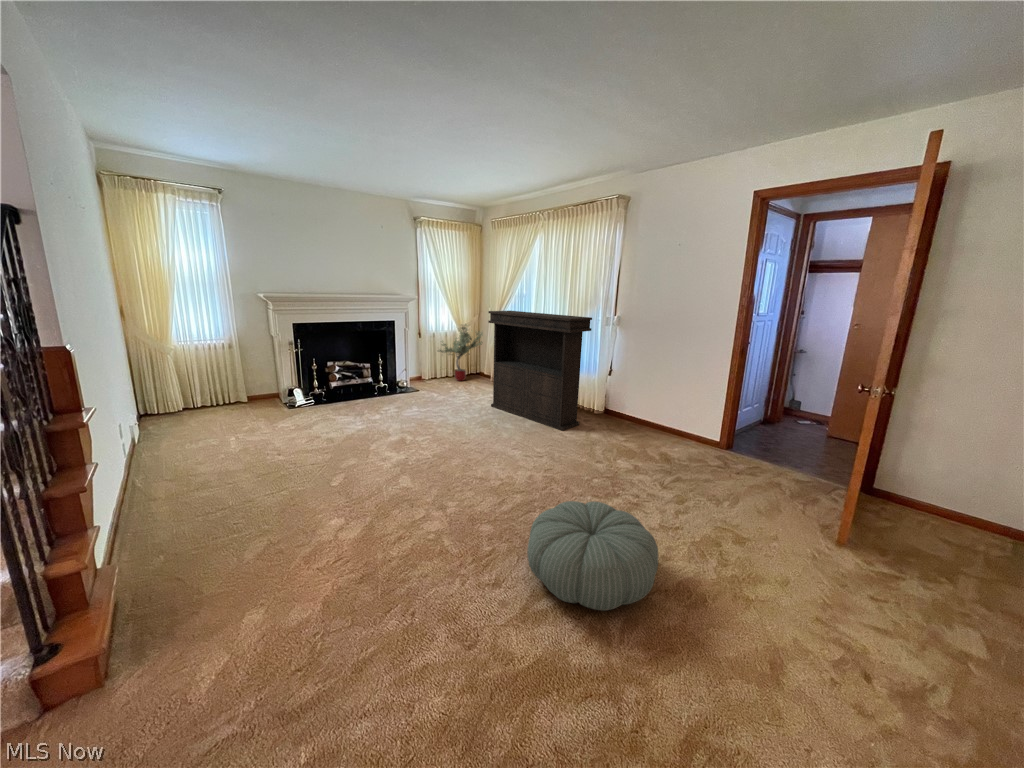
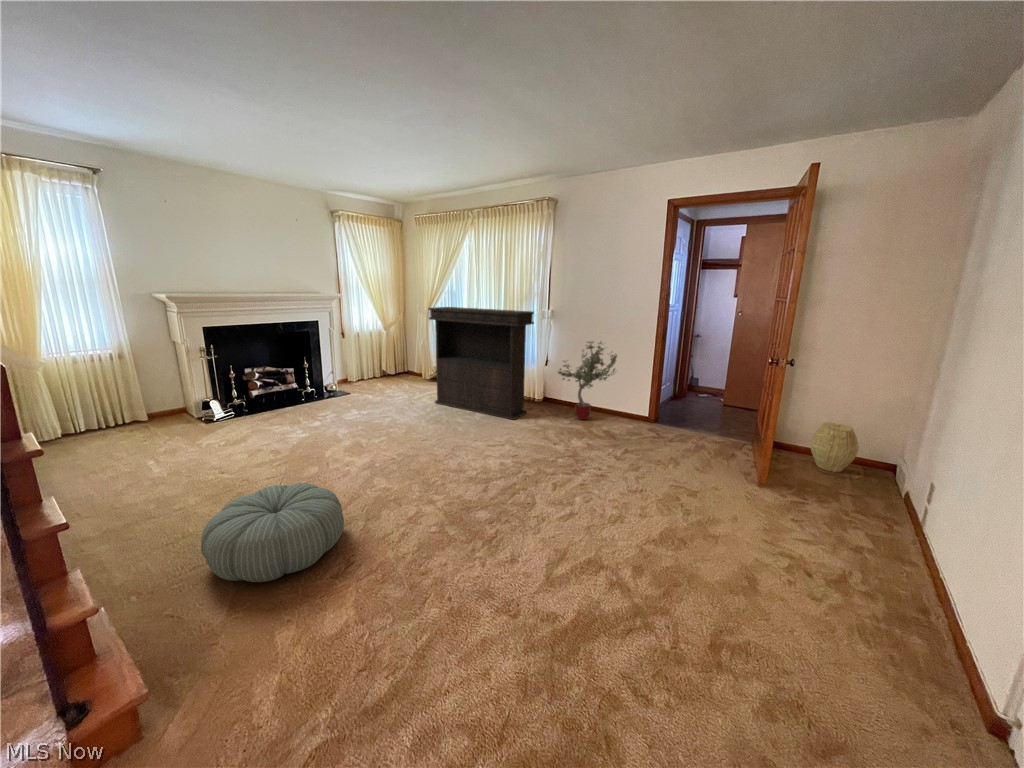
potted tree: present [438,325,483,381] -> present [558,341,617,420]
woven basket: none [929,475,1005,543] -> present [810,423,859,472]
pouf: present [527,501,658,611] -> present [201,483,344,582]

